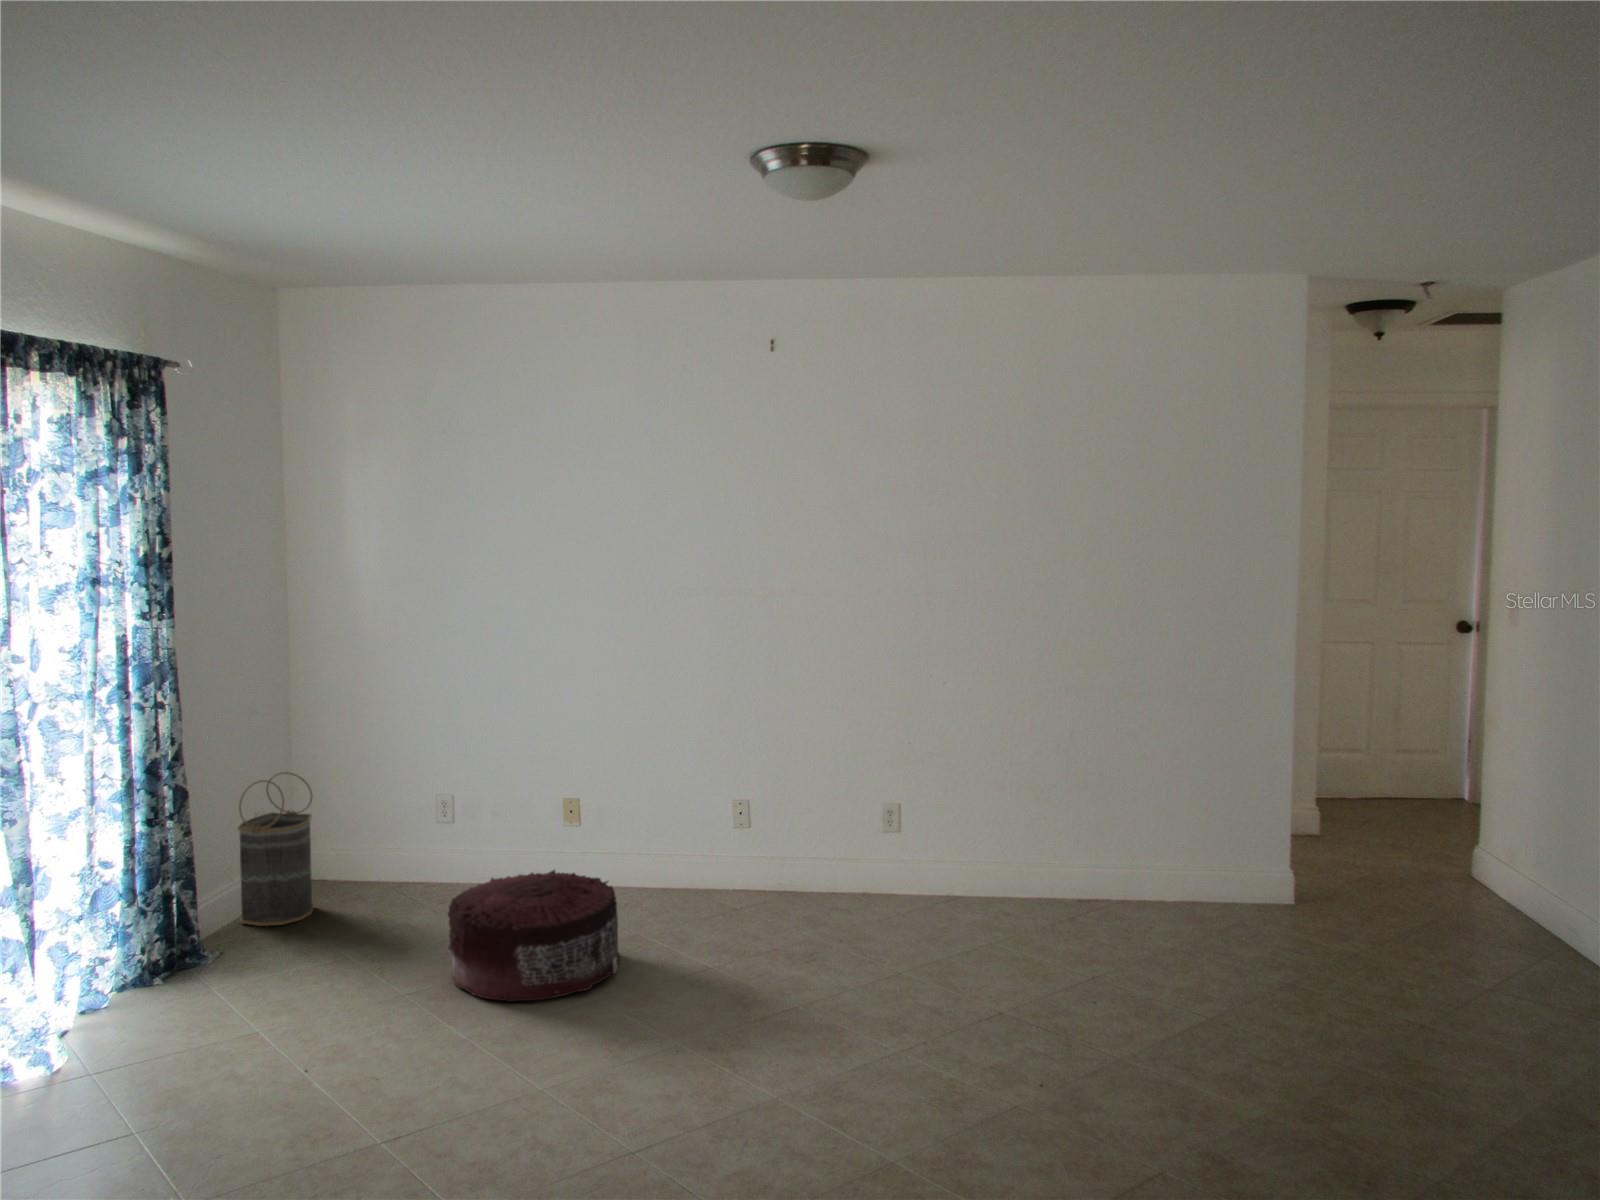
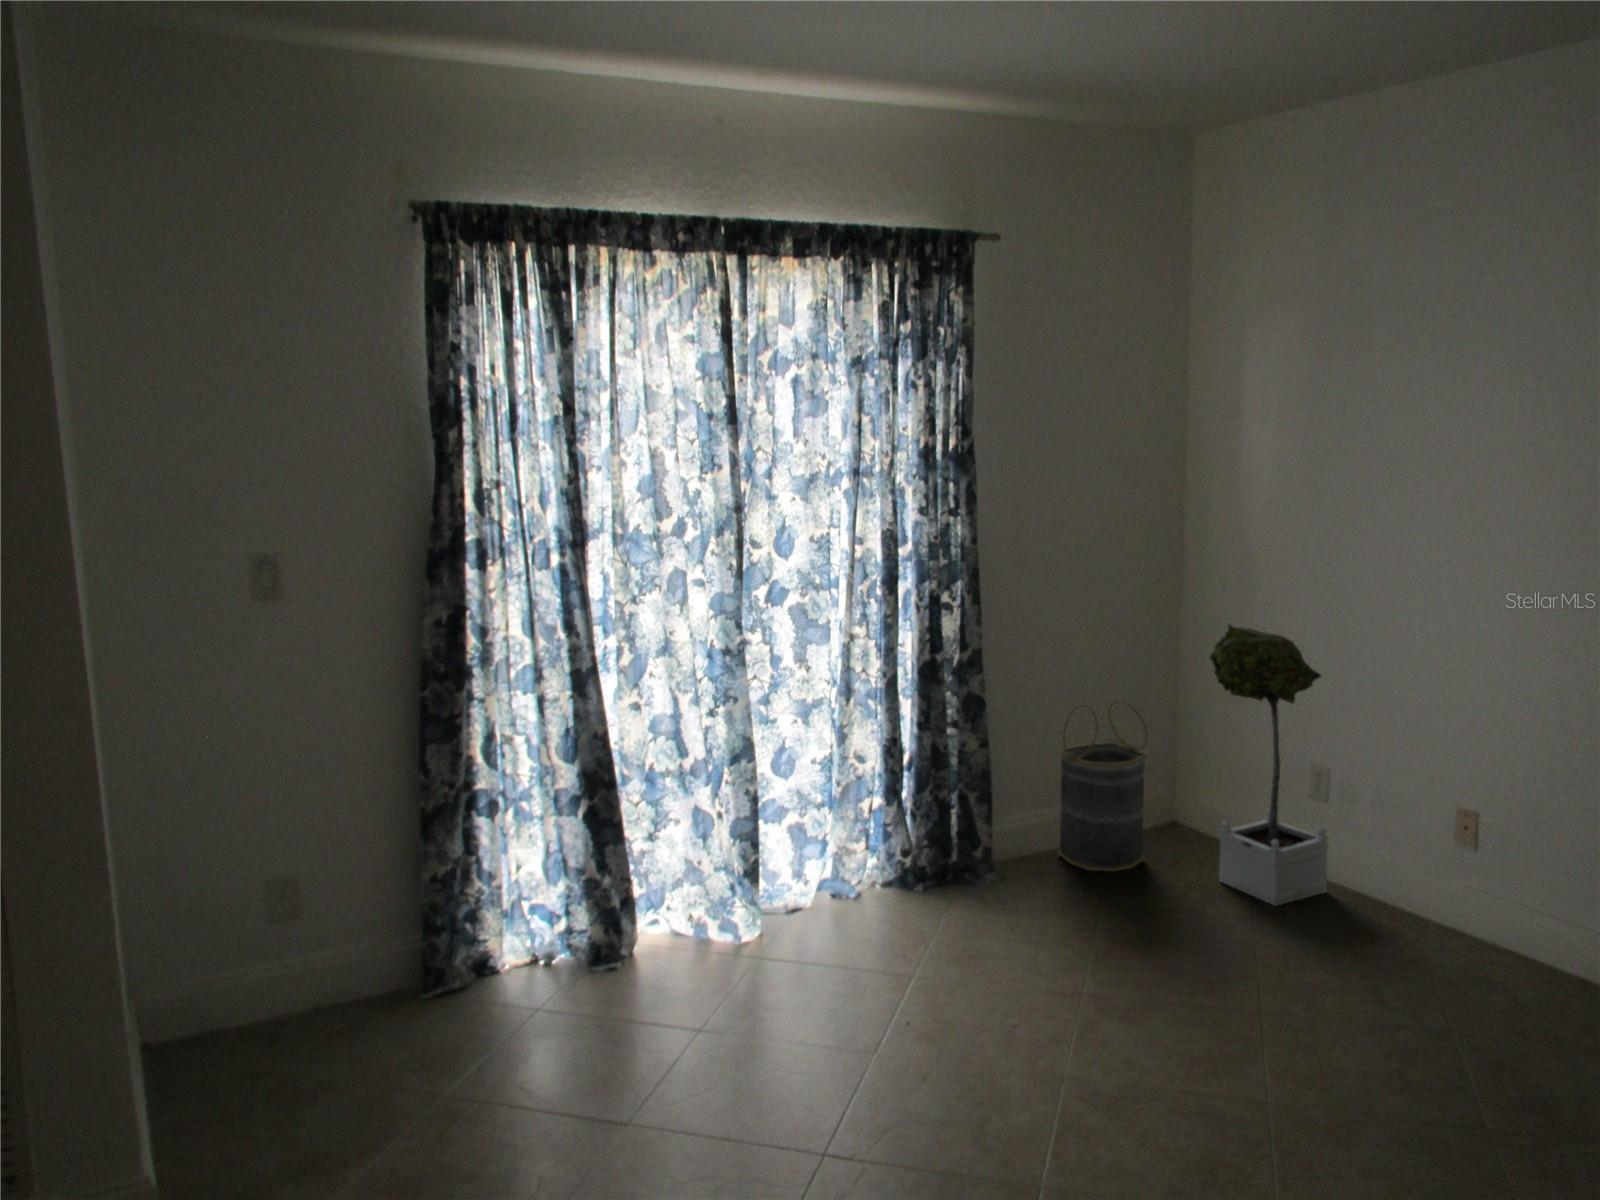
potted tree: none [361,693,458,903] -> present [1210,625,1328,906]
pouf: present [448,869,620,1002] -> none [1140,897,1416,1118]

